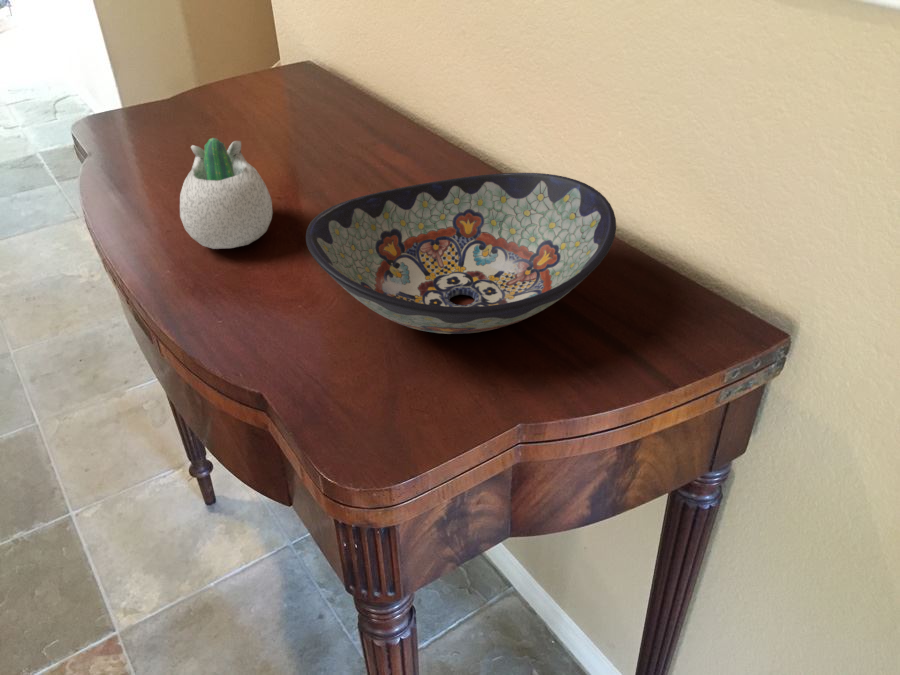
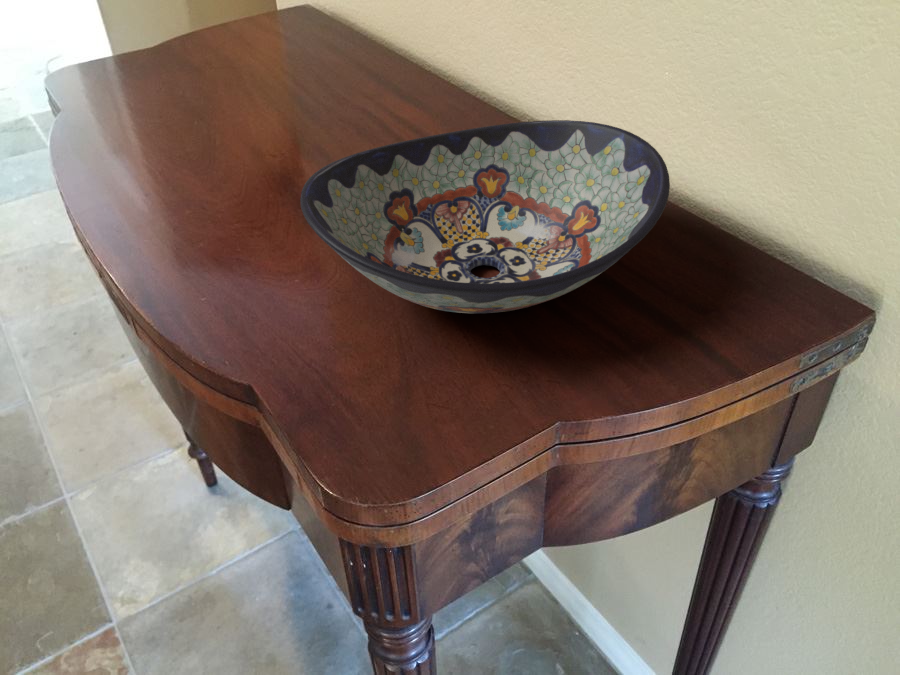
succulent planter: present [180,138,273,249] -> none [157,83,265,213]

